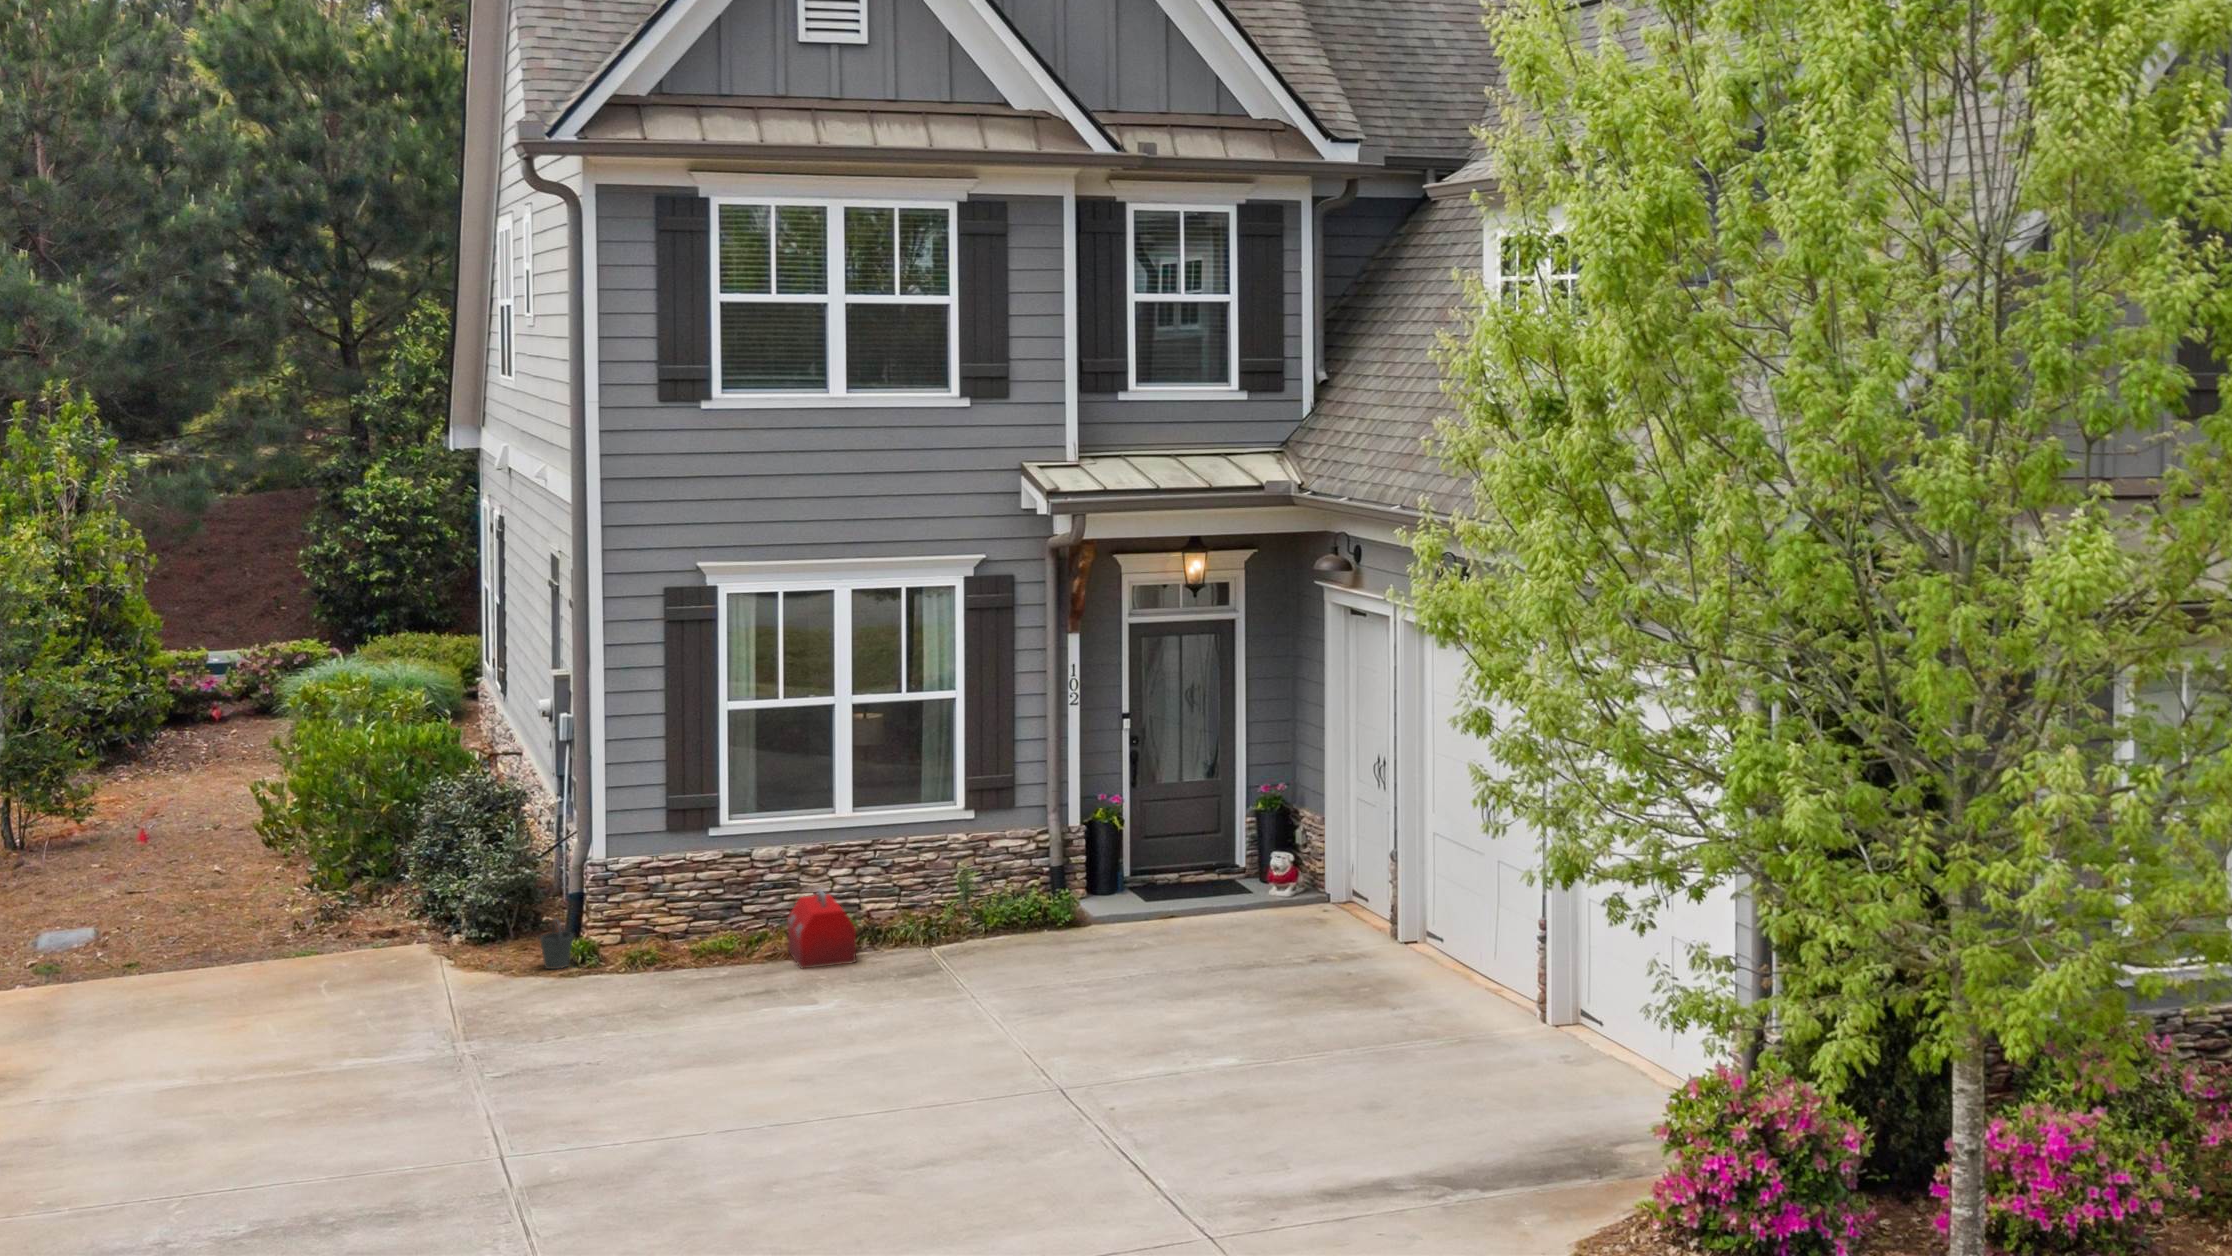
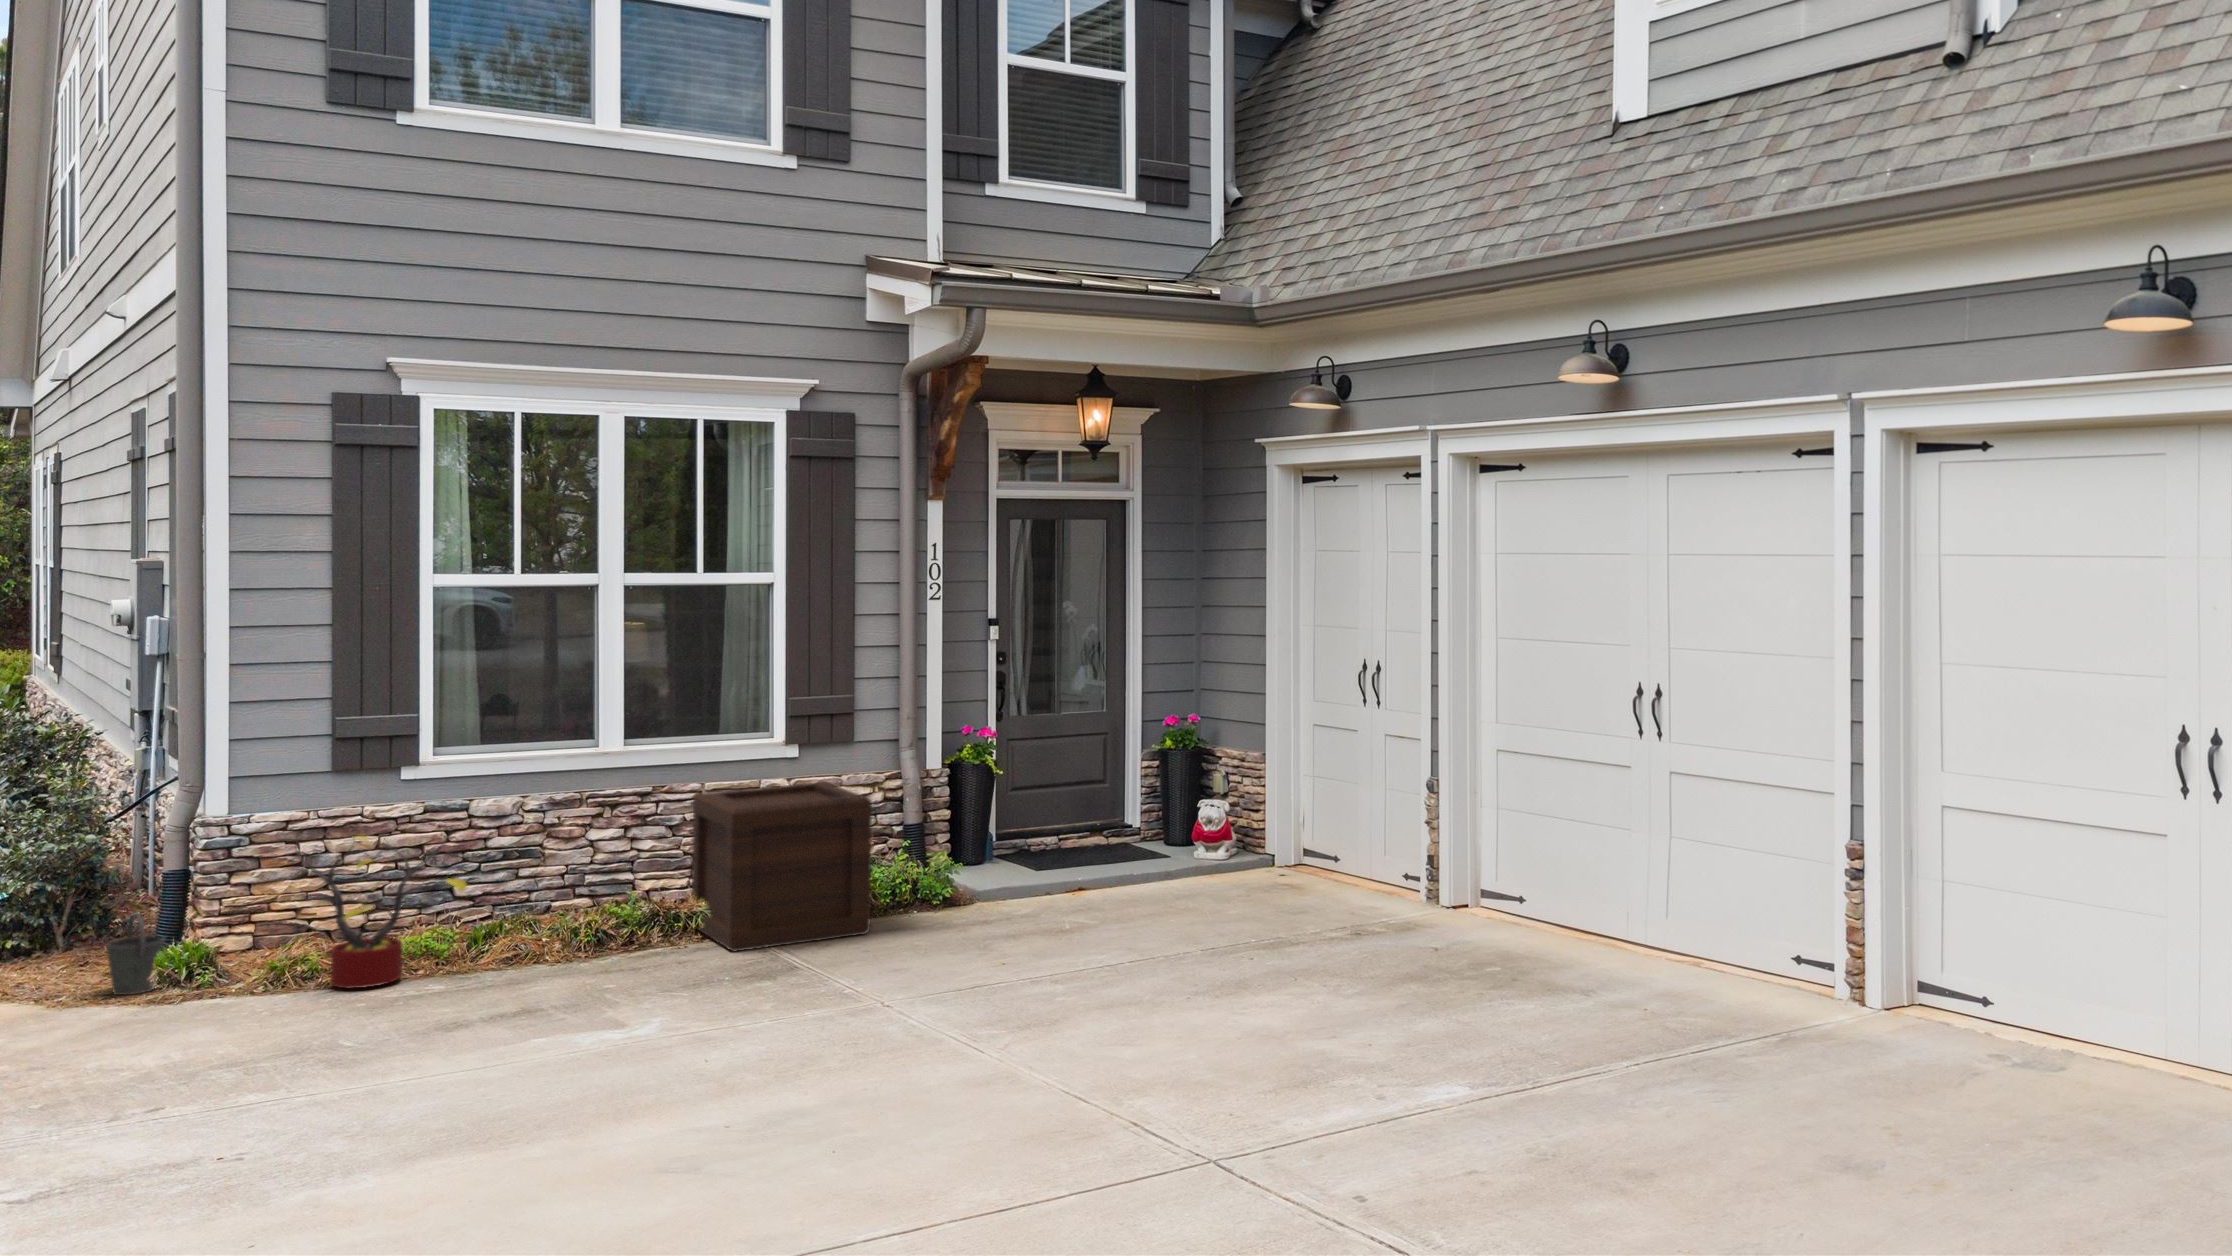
wooden crate: none [898,839,1010,959] -> present [692,782,872,951]
decorative plant: none [639,869,749,973] -> present [291,827,467,988]
toolbox: present [788,889,856,968] -> none [522,854,639,974]

